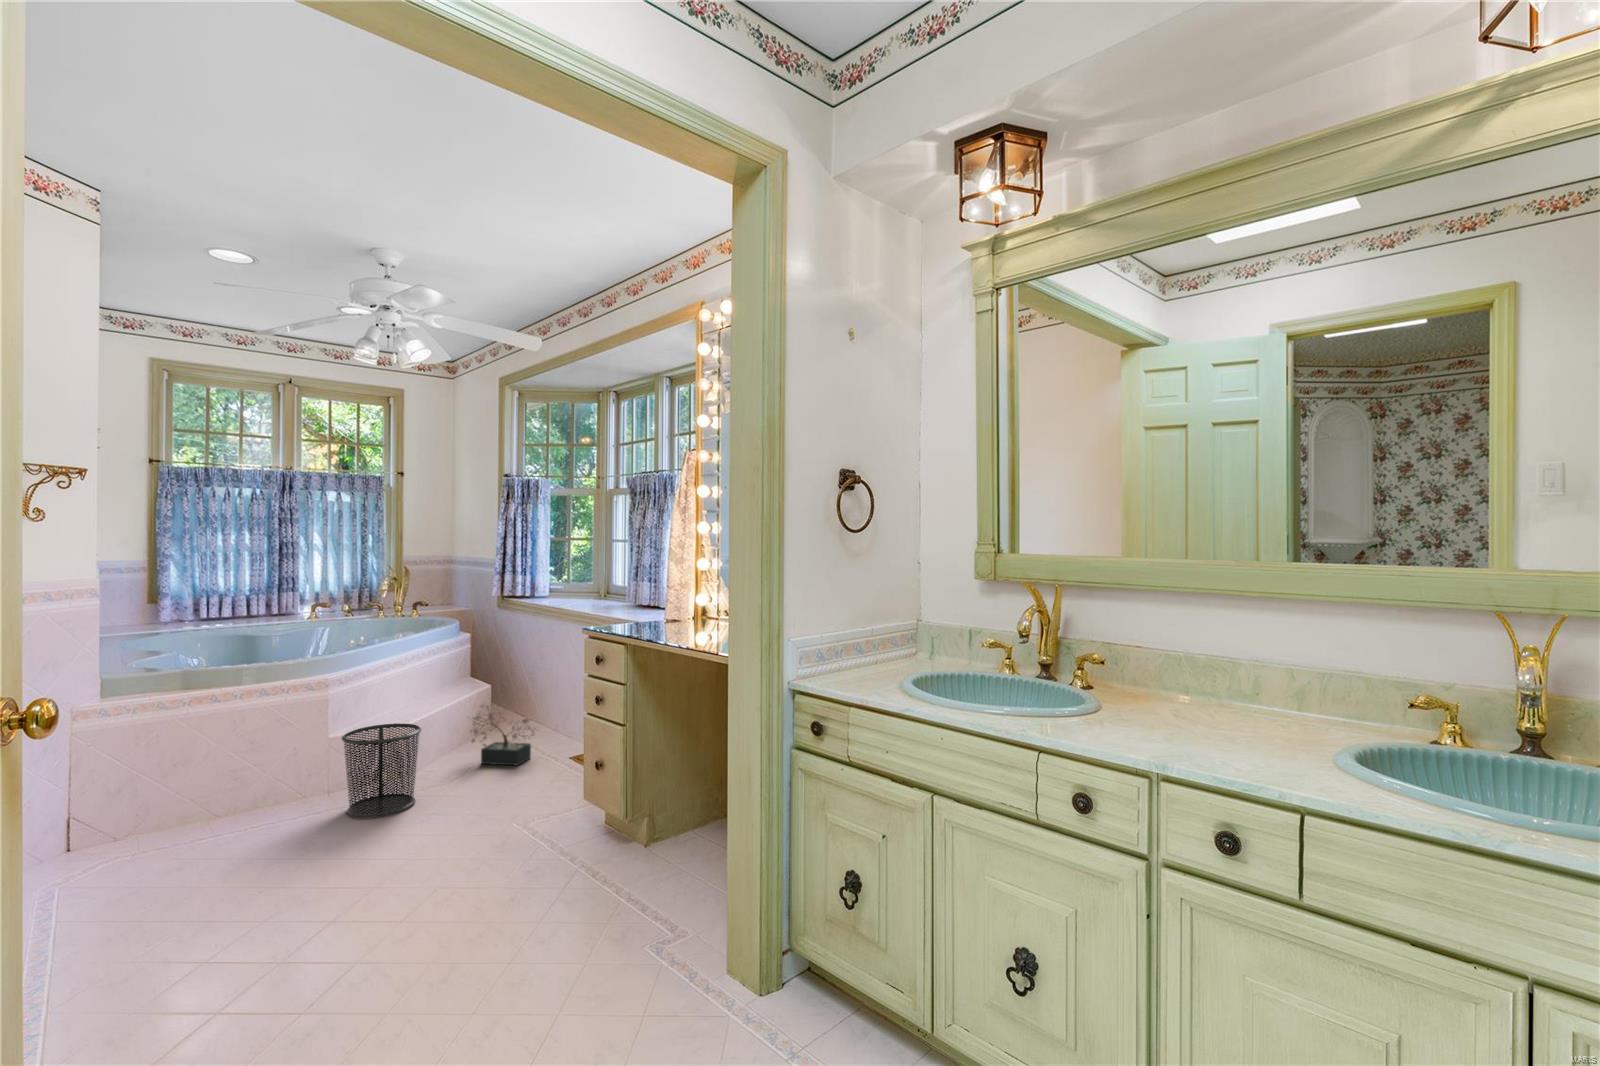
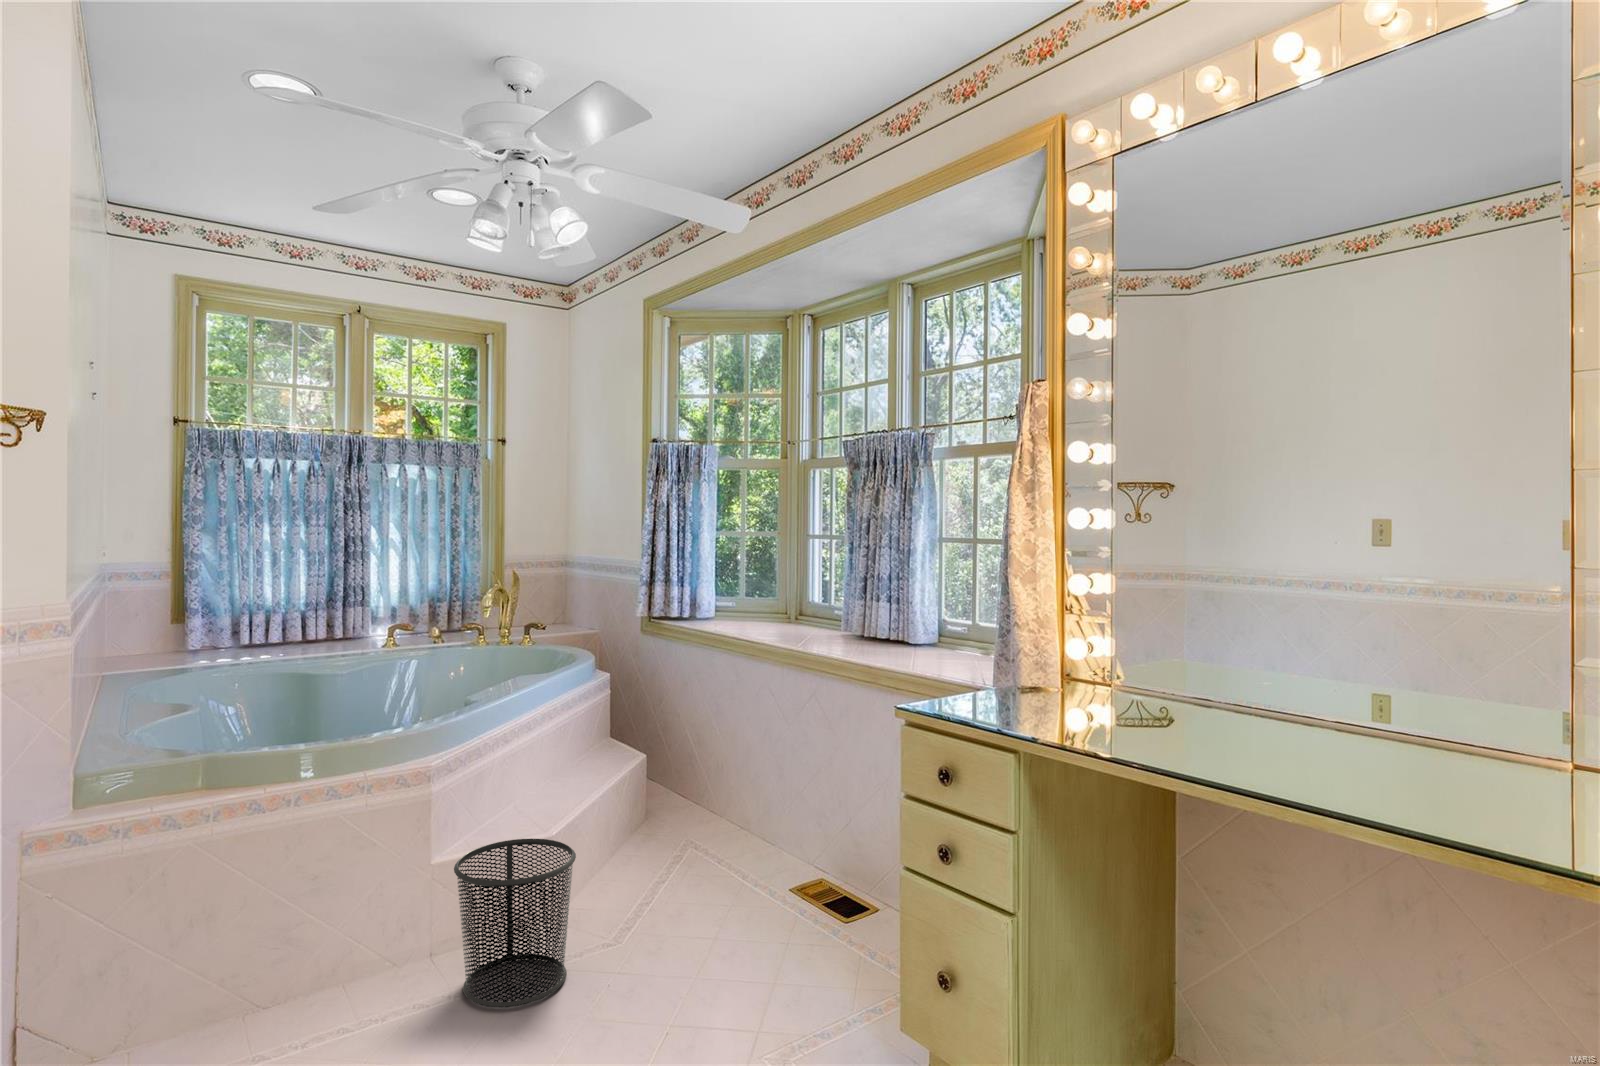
decorative plant: present [470,704,537,765] -> none [625,790,731,896]

